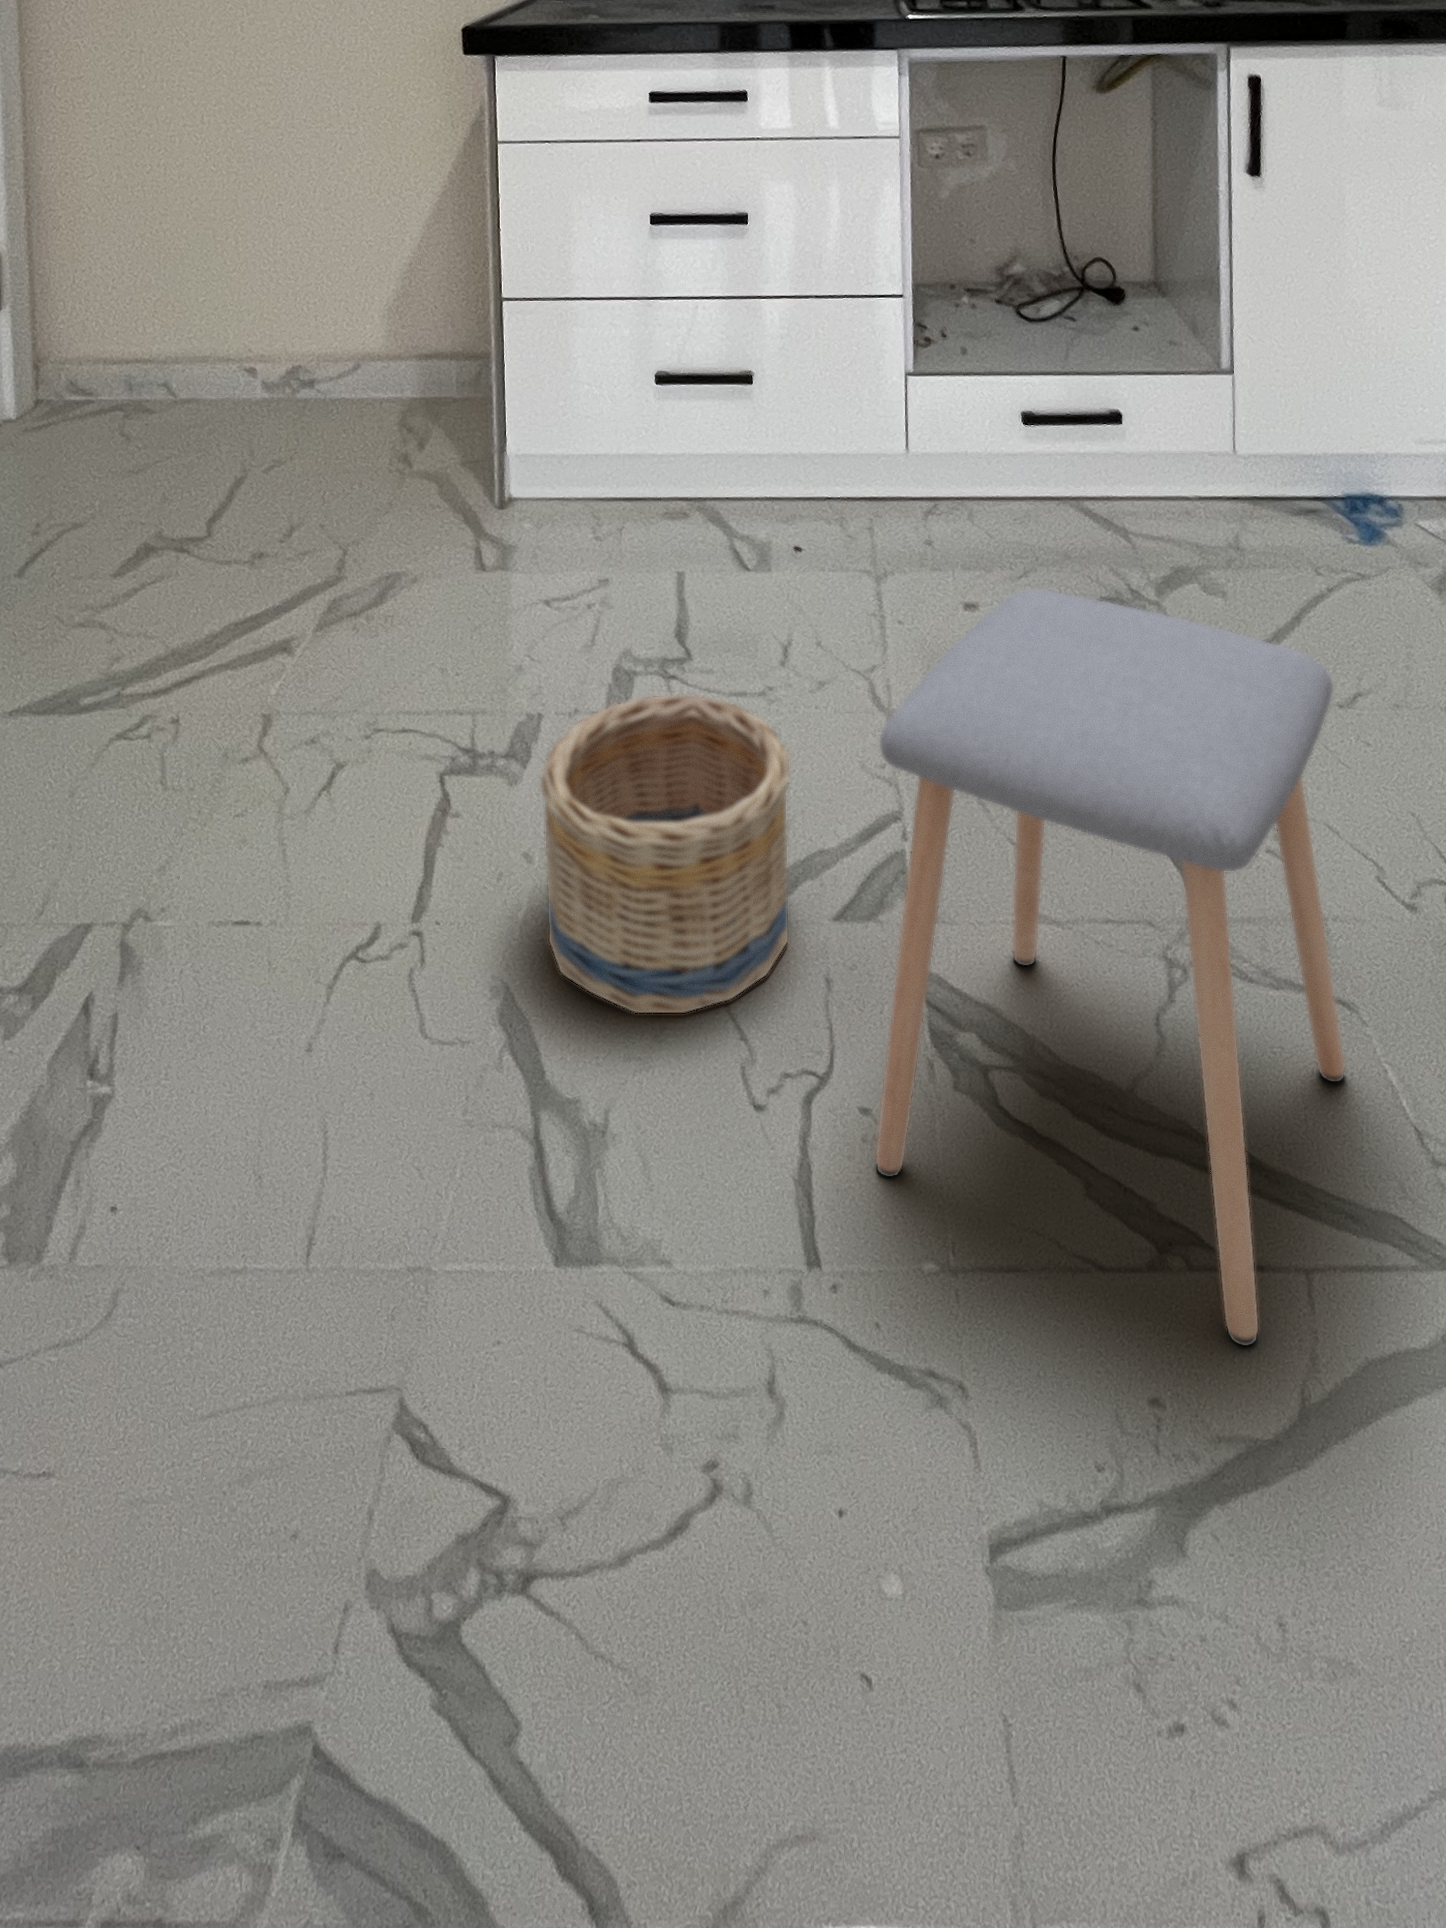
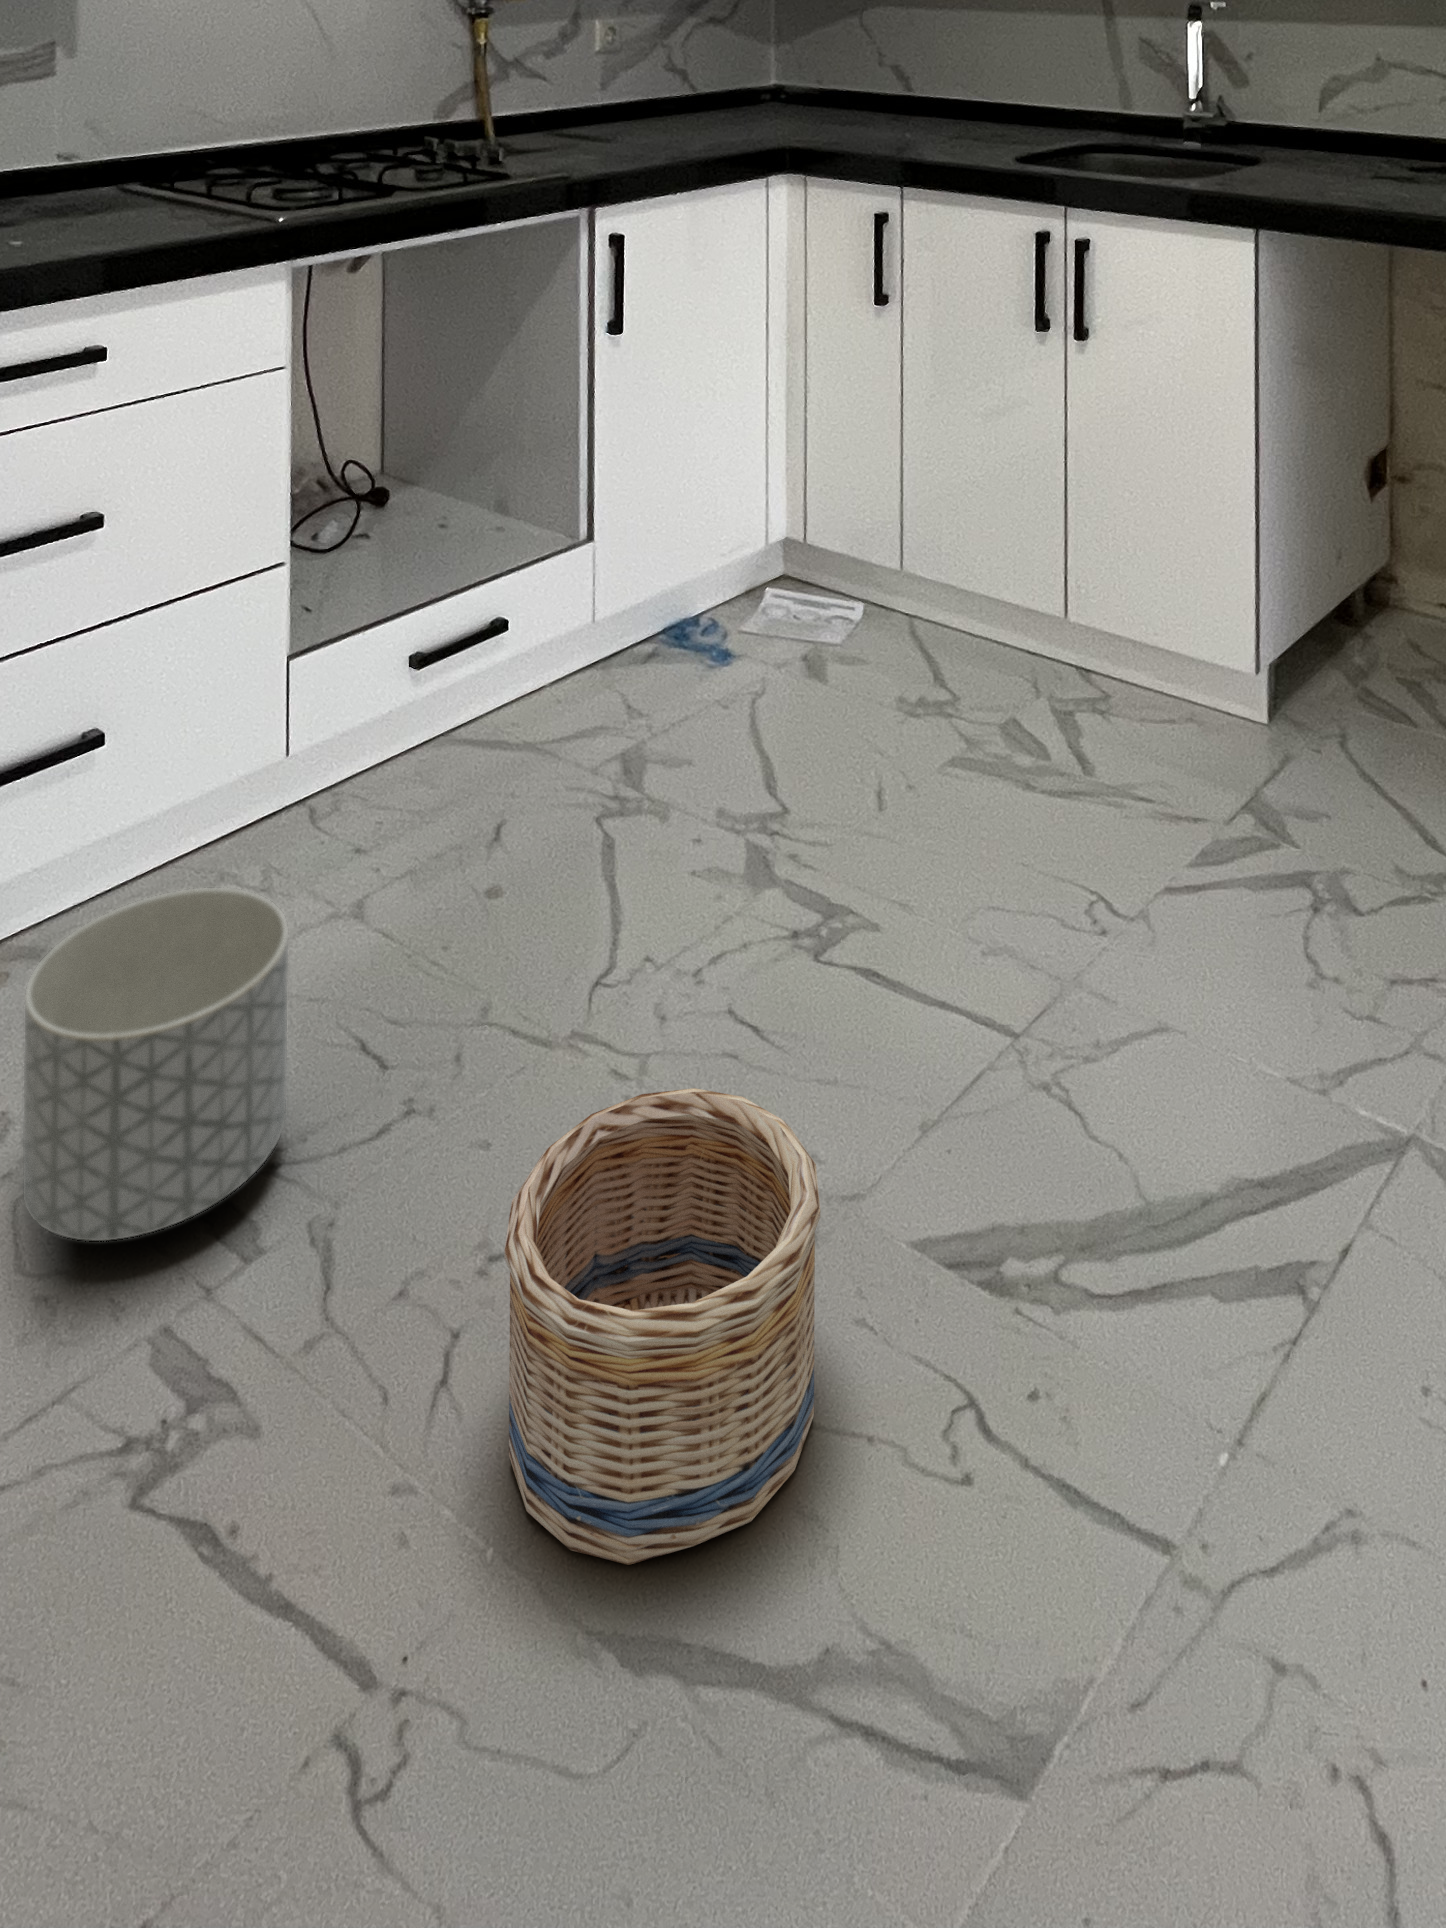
planter: none [536,465,704,668] -> present [23,888,288,1241]
stool: present [876,589,1345,1346] -> none [946,729,1401,1432]

